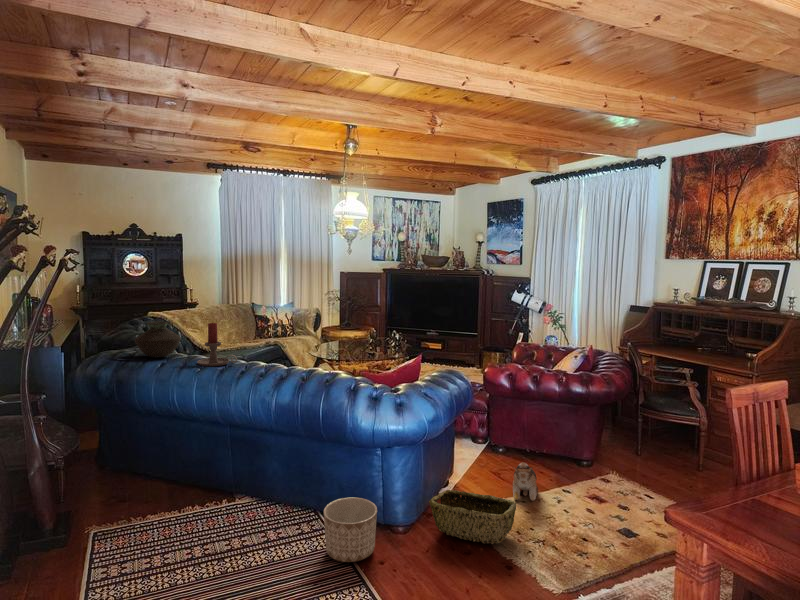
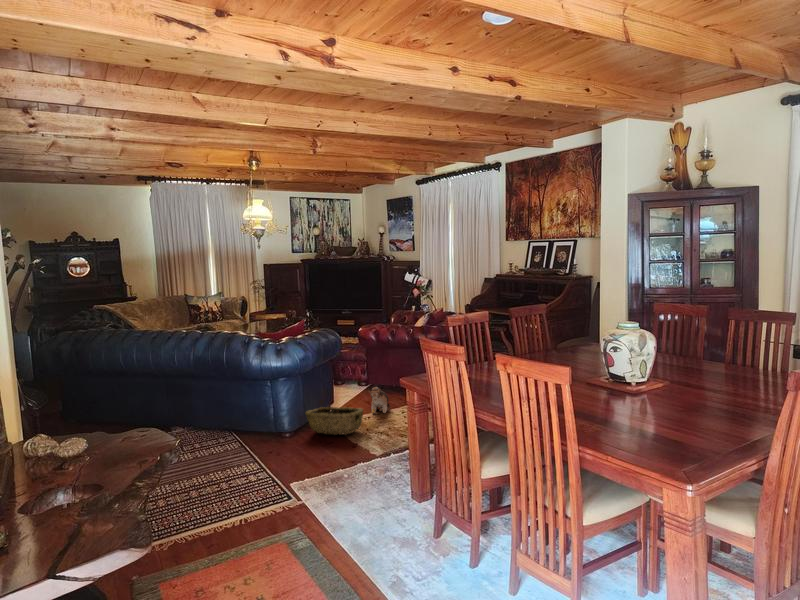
vase: present [135,321,181,358] -> none [89,306,124,333]
candle holder: present [197,323,237,366] -> none [138,304,168,335]
planter: present [324,498,377,562] -> none [231,413,268,451]

